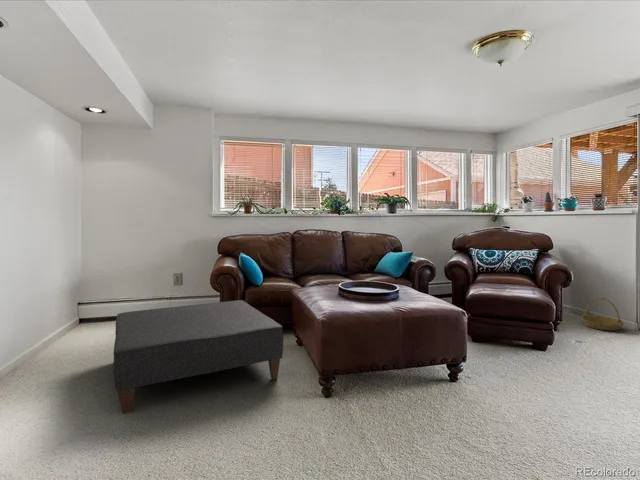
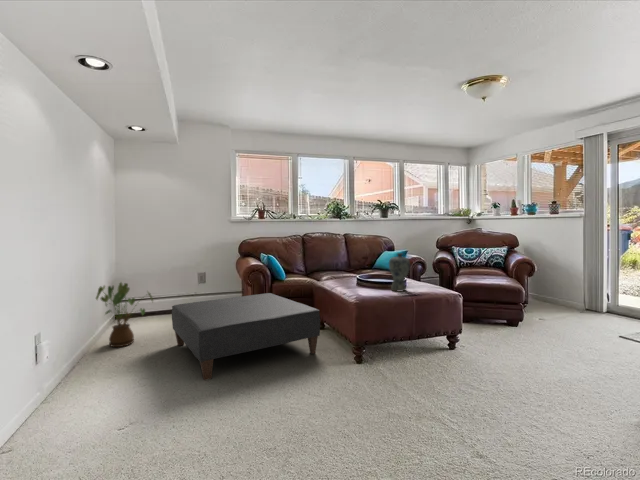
vase: none [372,257,398,306] -> present [389,253,410,292]
house plant: none [36,284,104,360] -> present [96,283,153,347]
basket: present [581,298,624,331] -> none [542,284,576,310]

